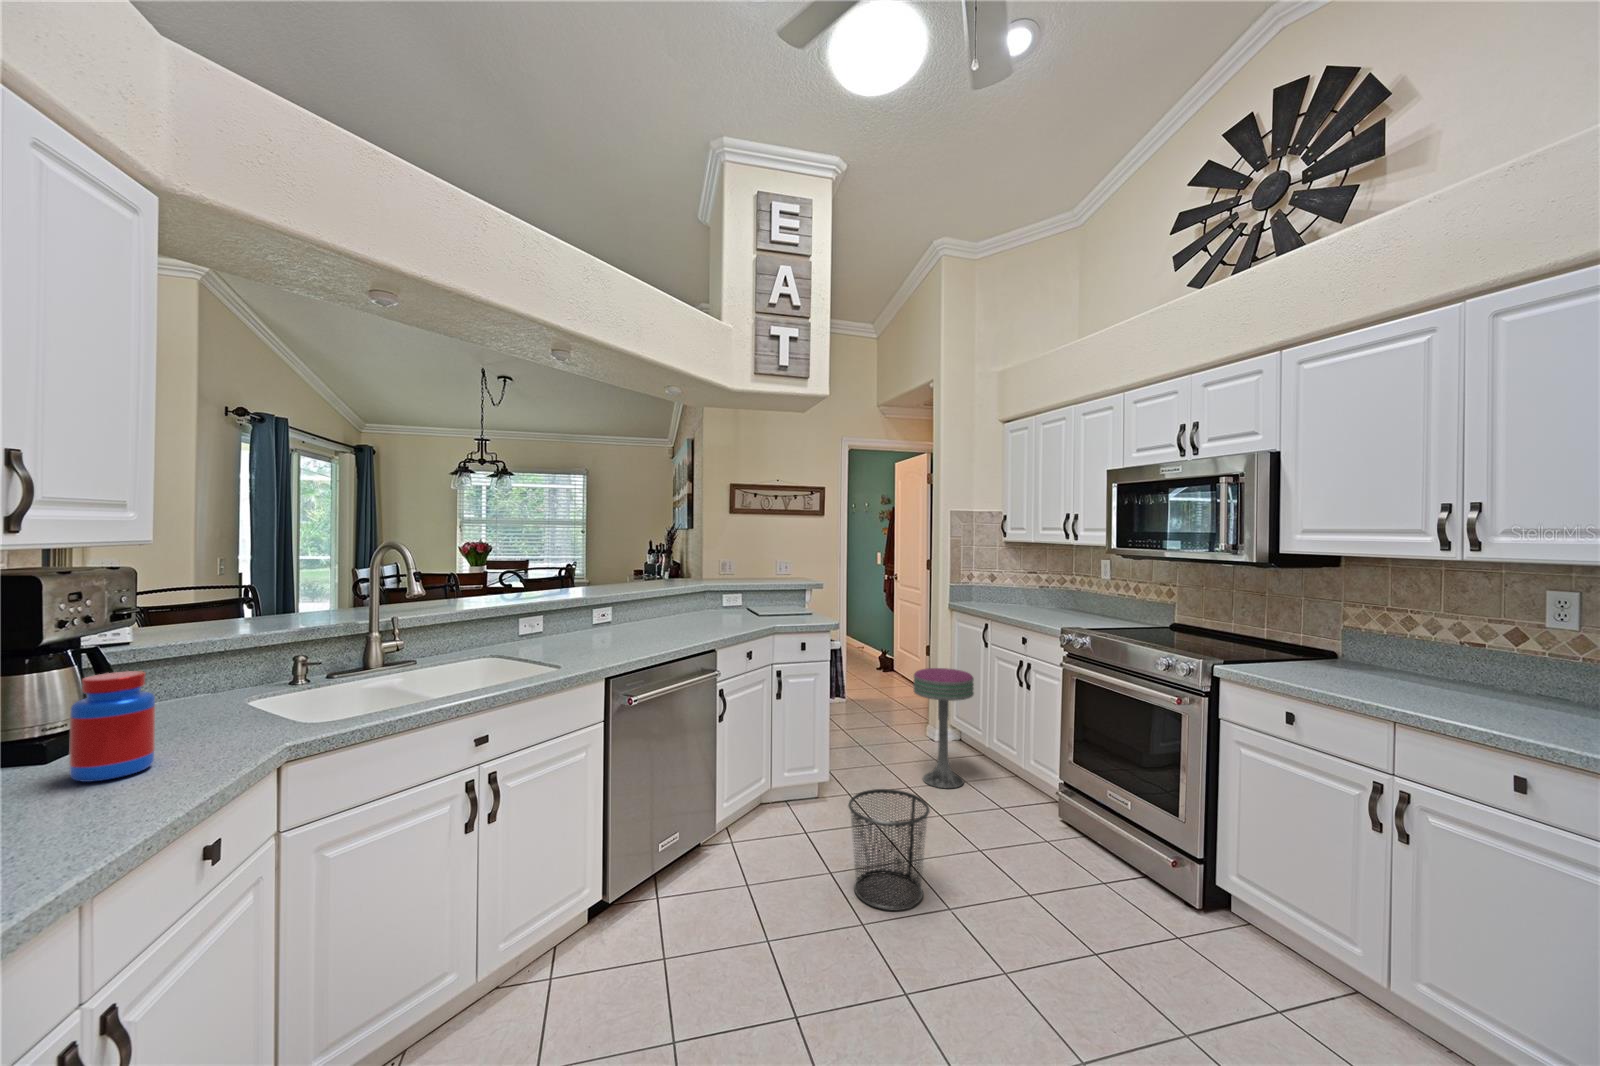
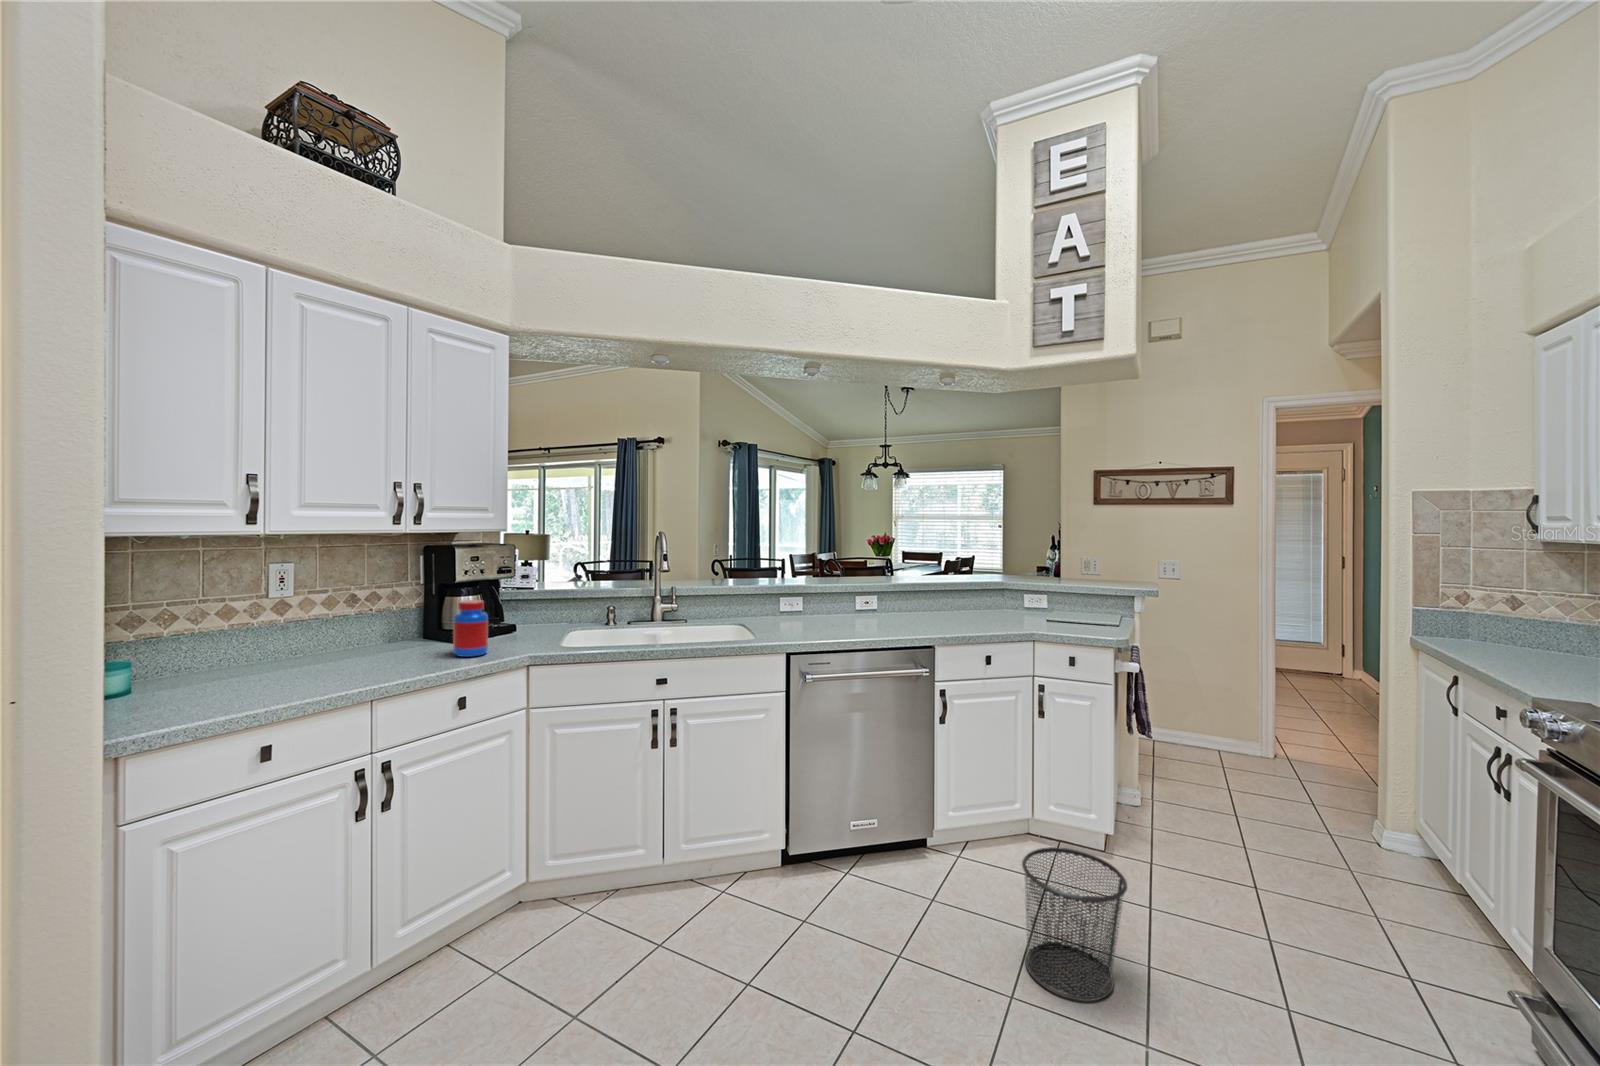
bar stool: present [914,668,974,788] -> none [1257,733,1363,915]

